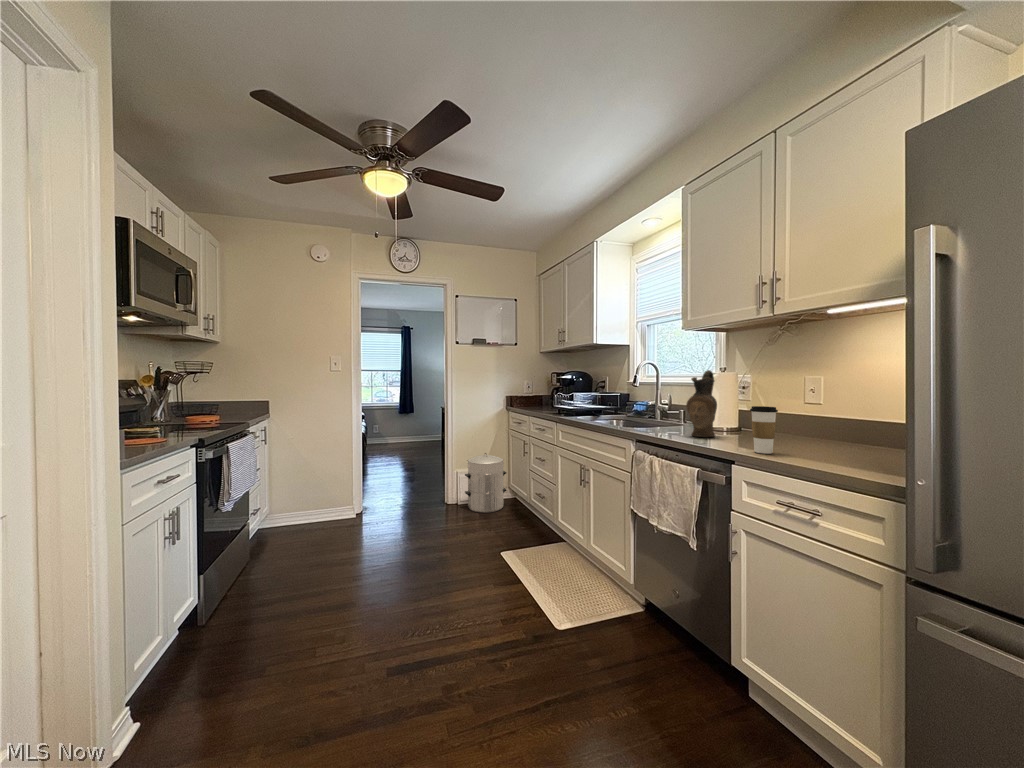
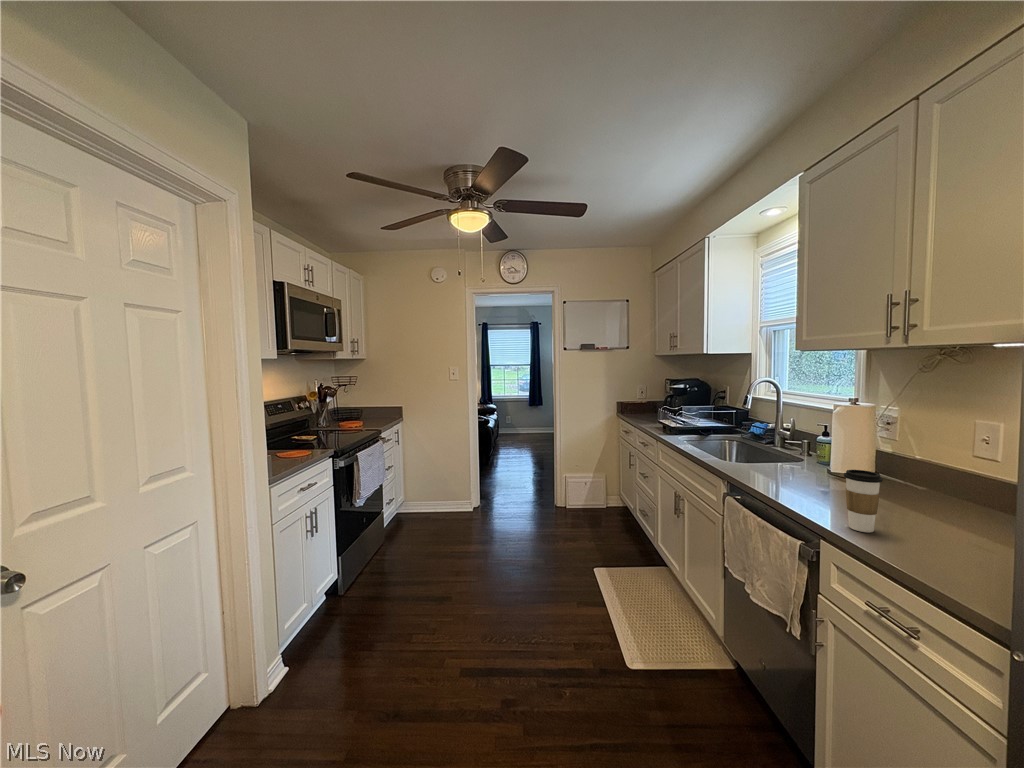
ceramic pitcher: present [686,370,717,437] -> none [784,407,827,490]
waste bin: present [465,453,506,513] -> none [570,462,613,523]

